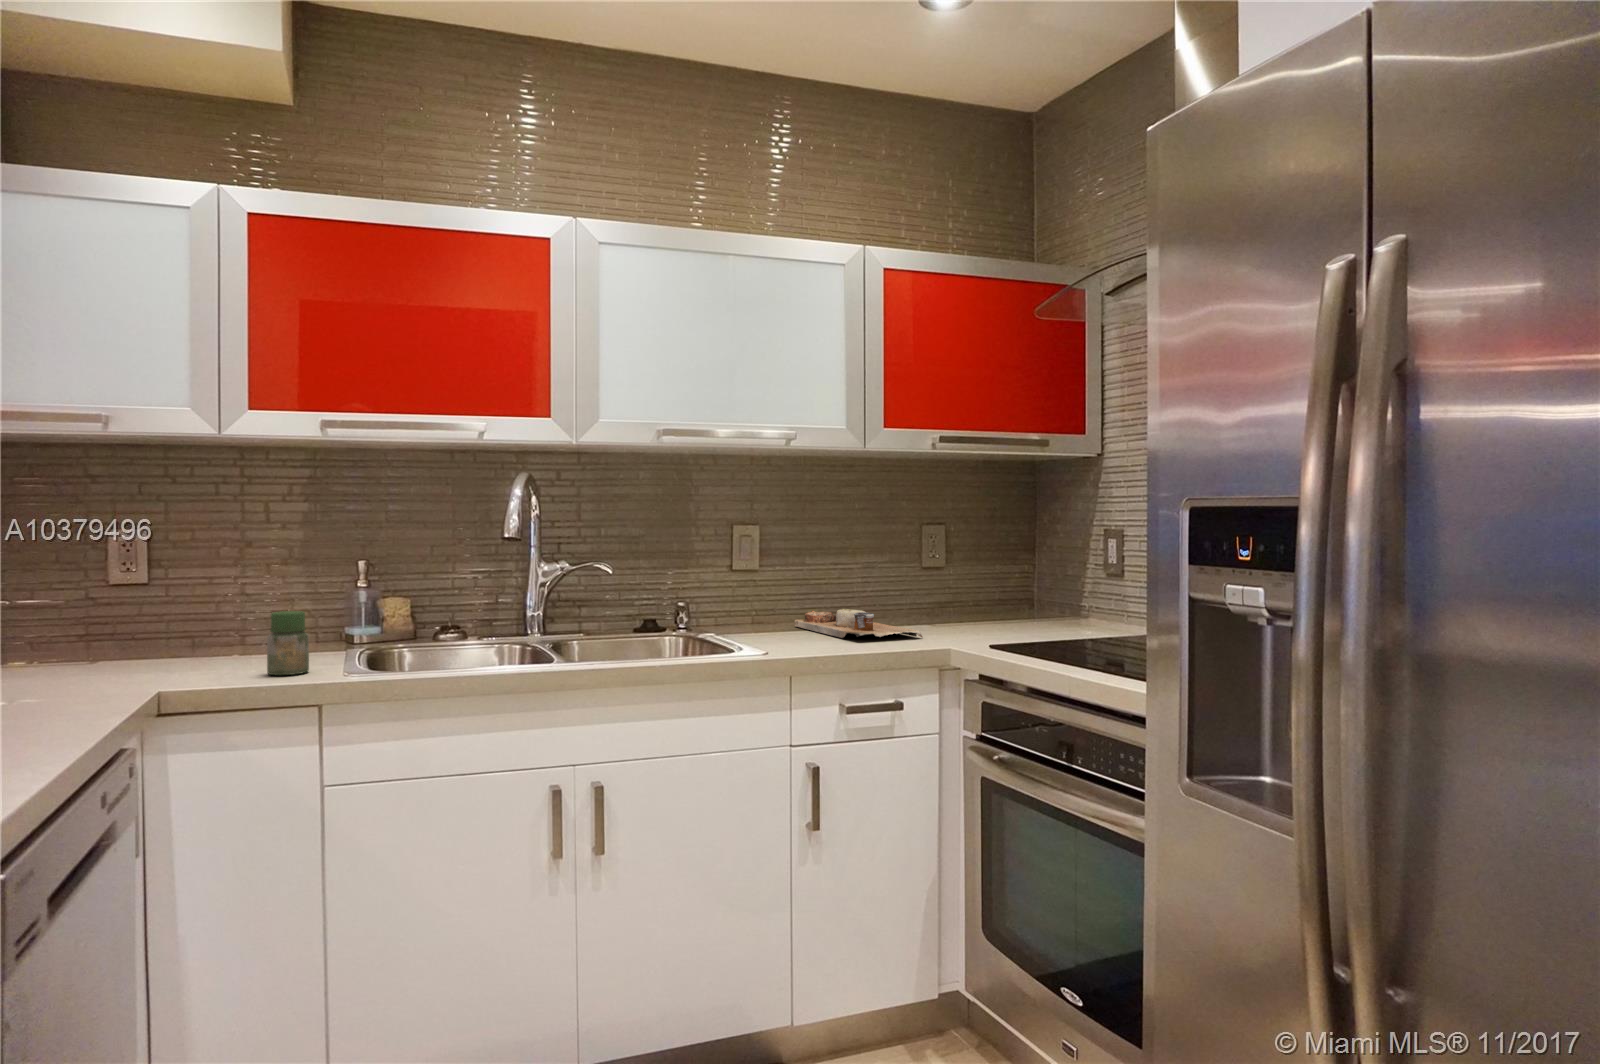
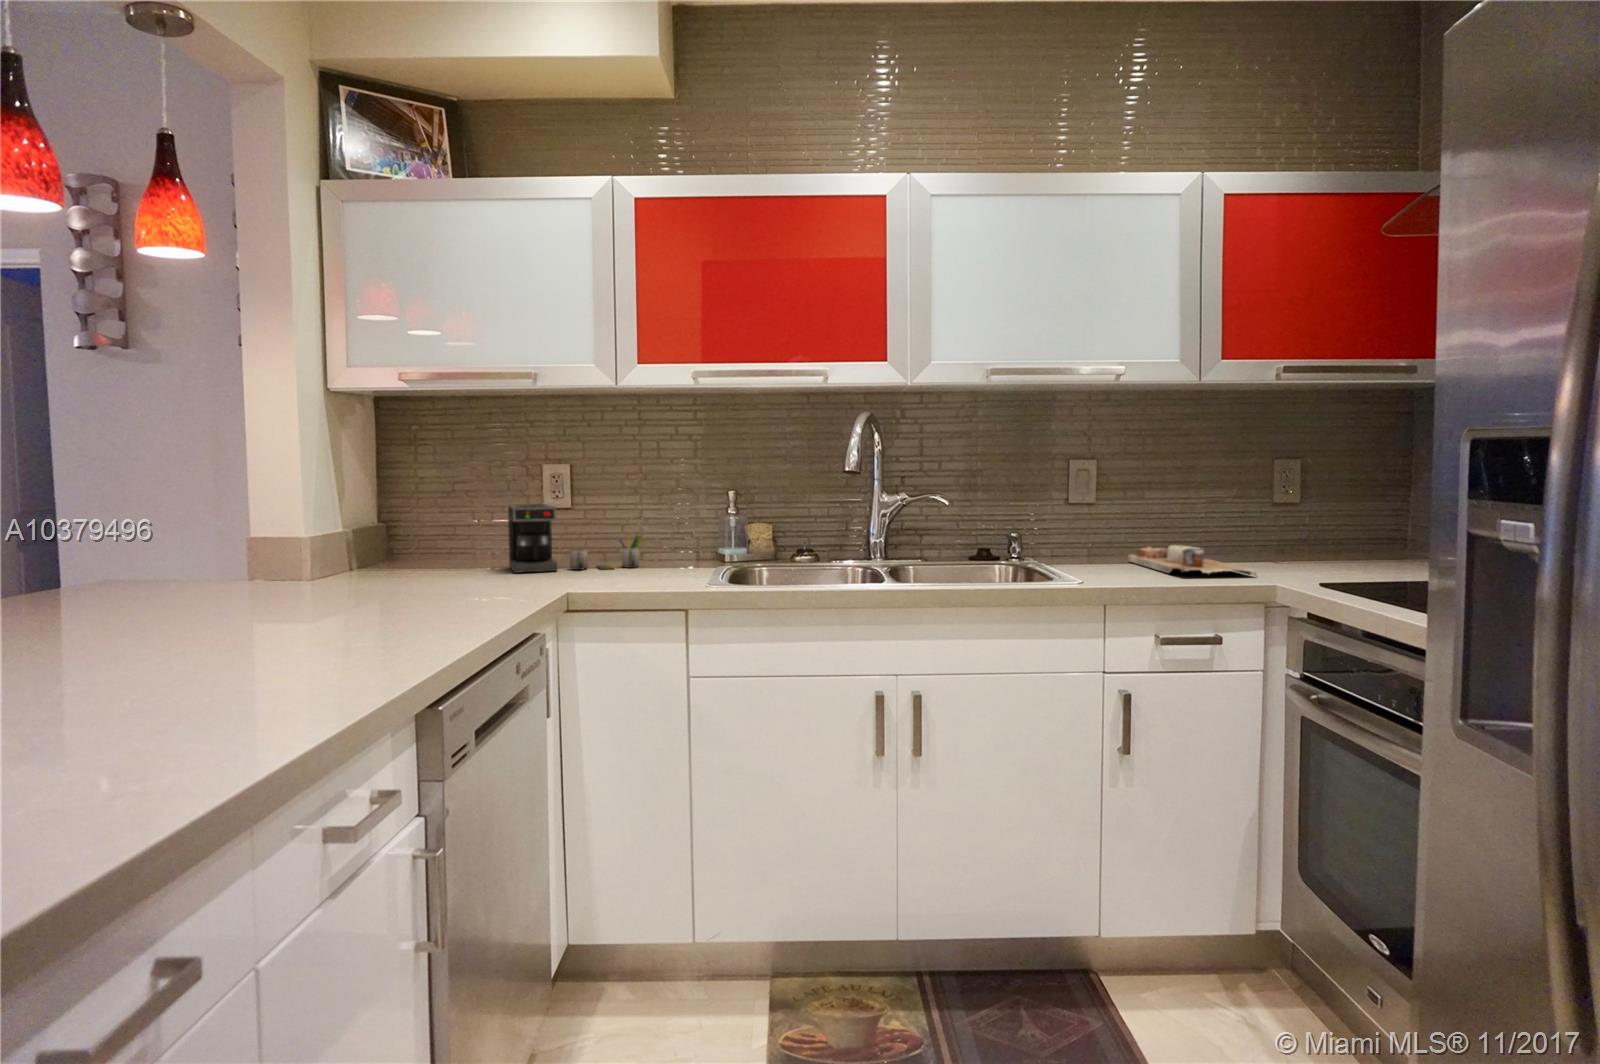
coffee maker: none [35,581,239,674] -> present [508,504,642,573]
jar: present [267,611,309,675] -> none [662,531,692,581]

